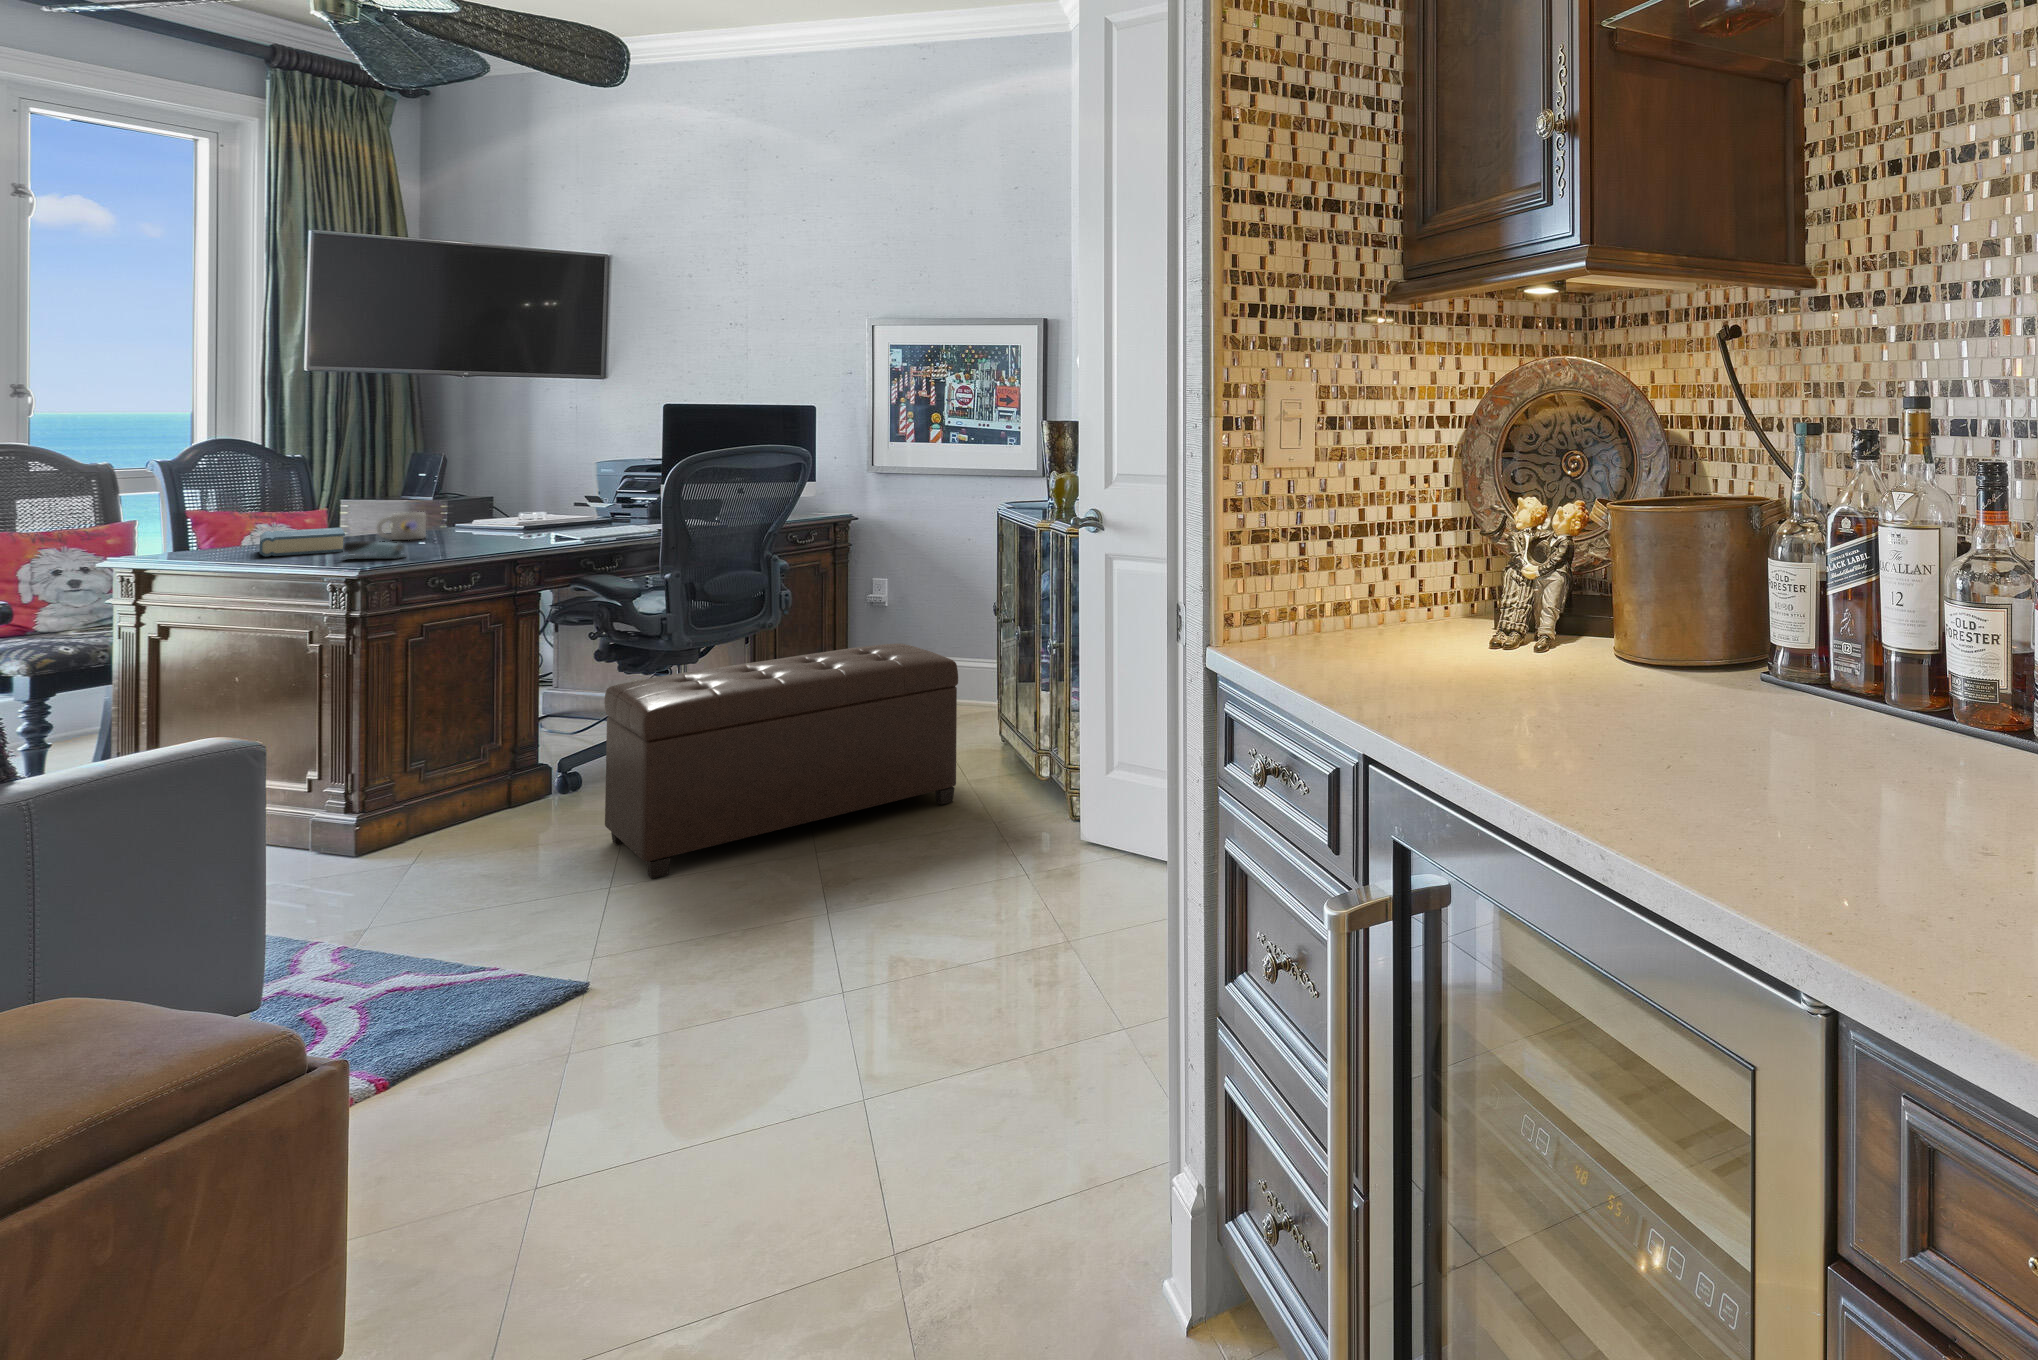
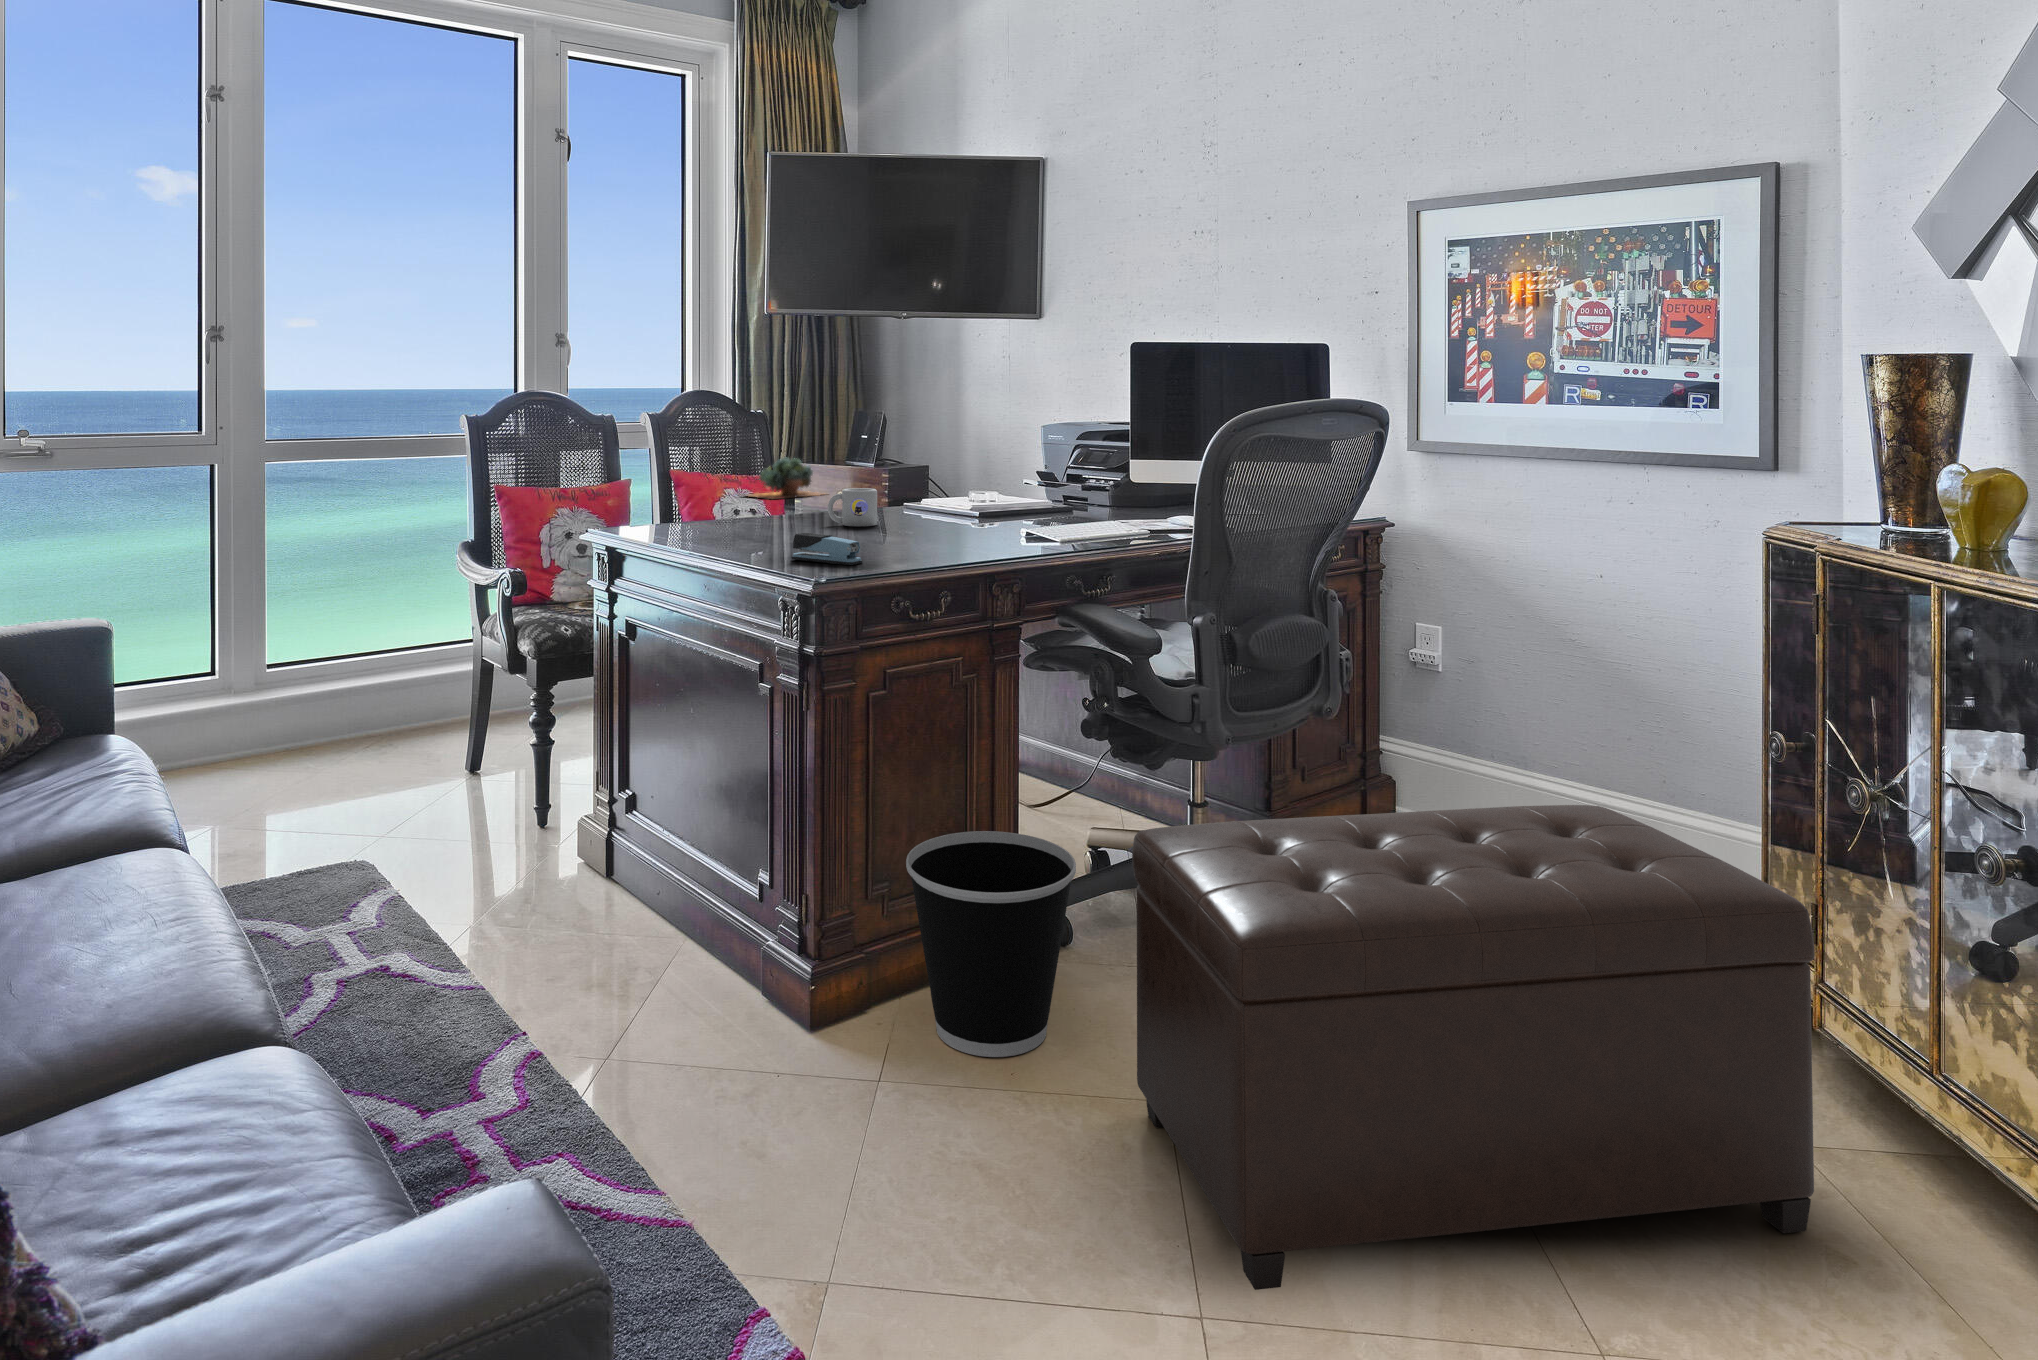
succulent plant: none [273,493,380,529] -> present [740,457,822,499]
hardback book: present [260,528,345,557] -> none [714,505,796,543]
wastebasket: none [439,717,575,846] -> present [906,831,1076,1057]

